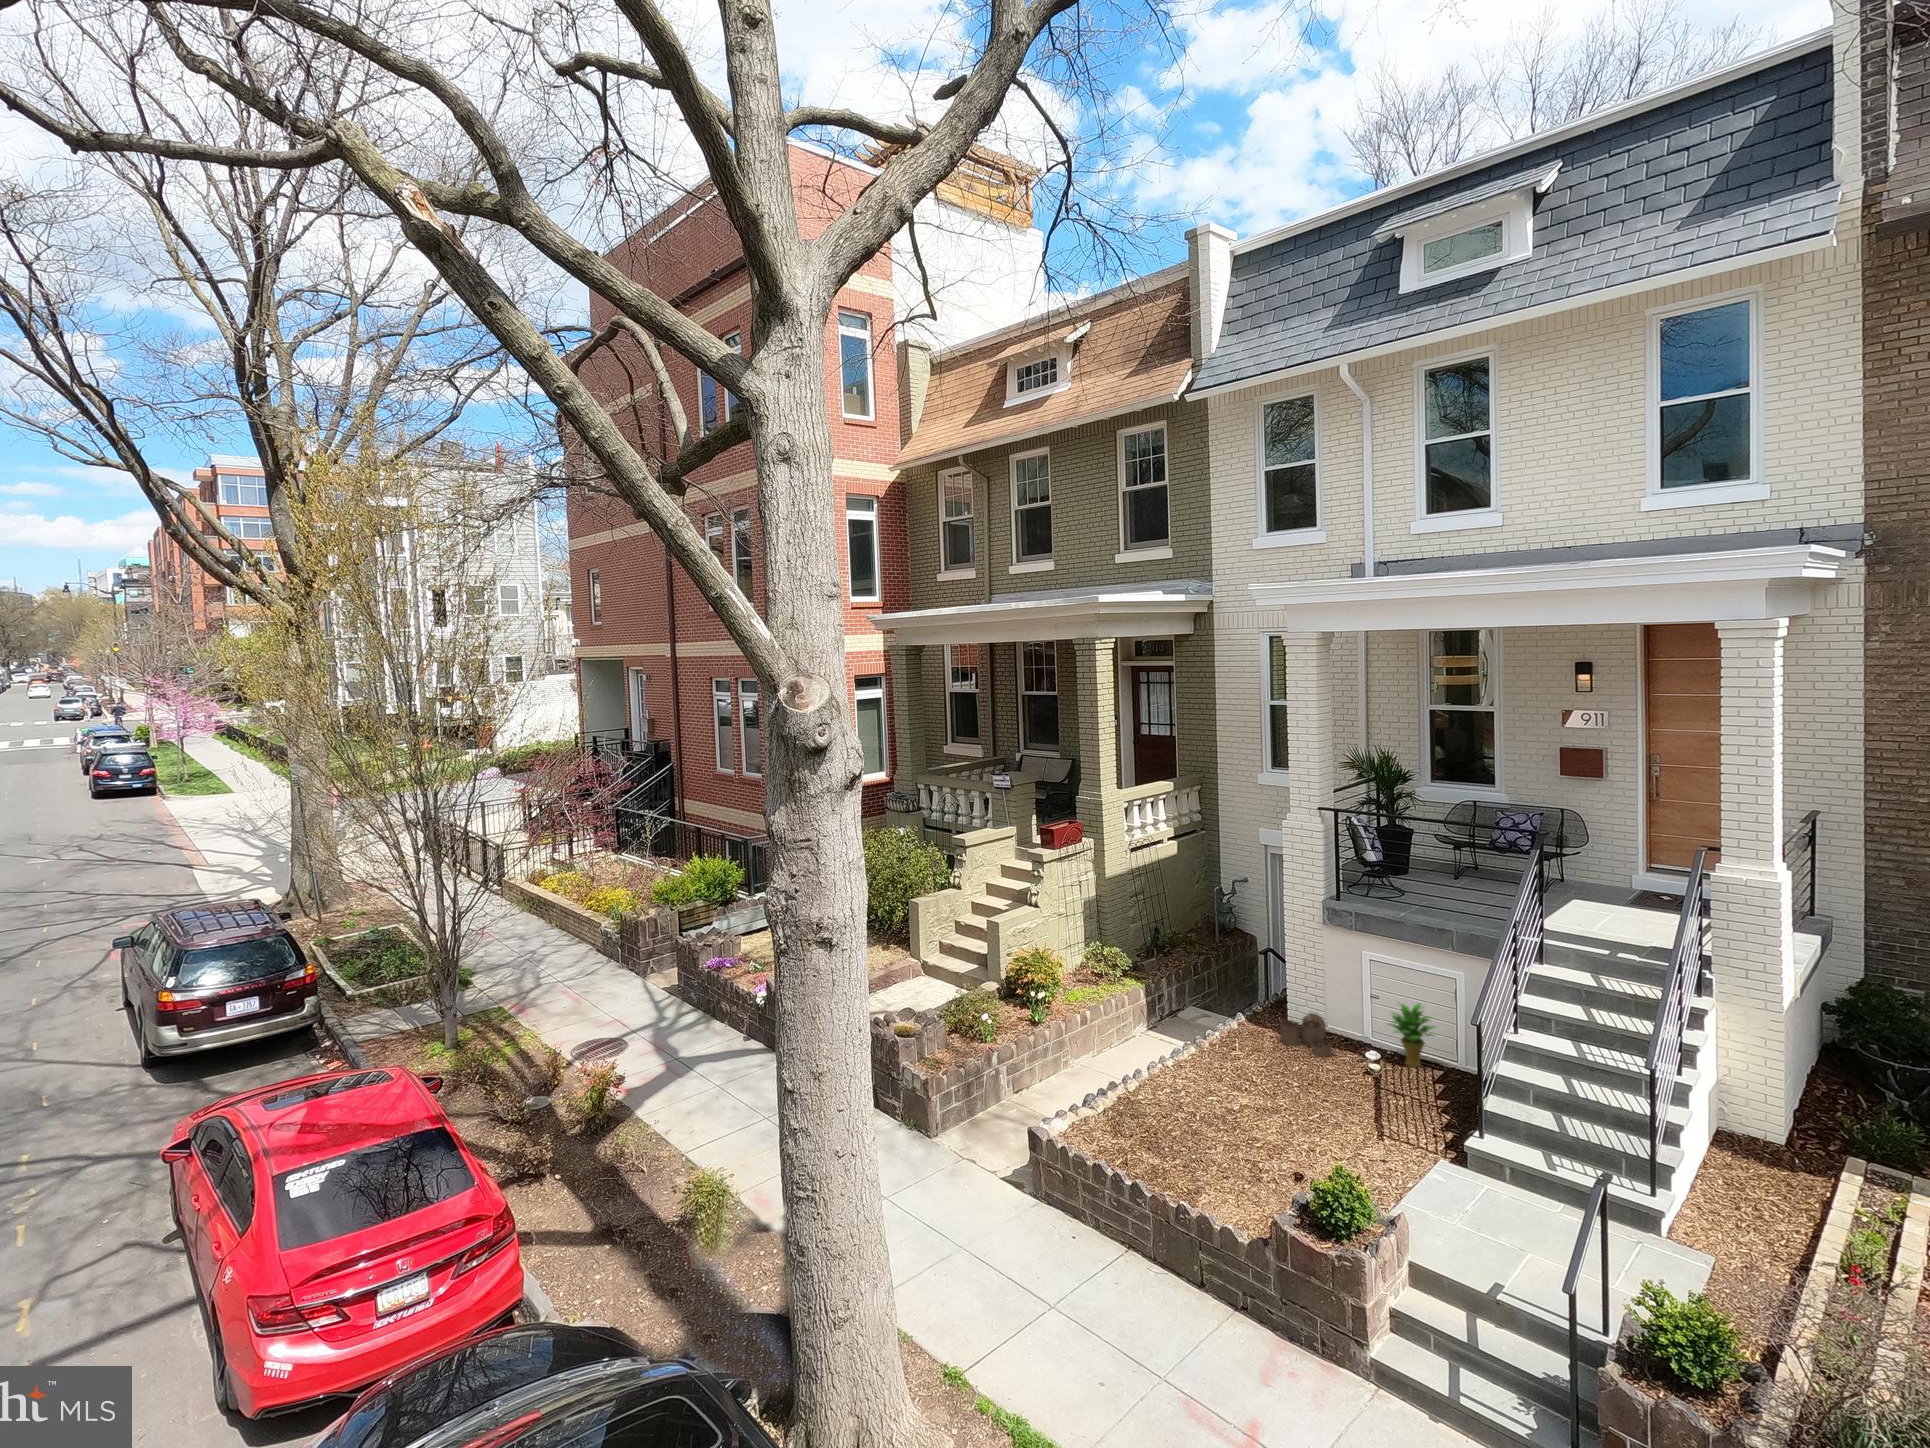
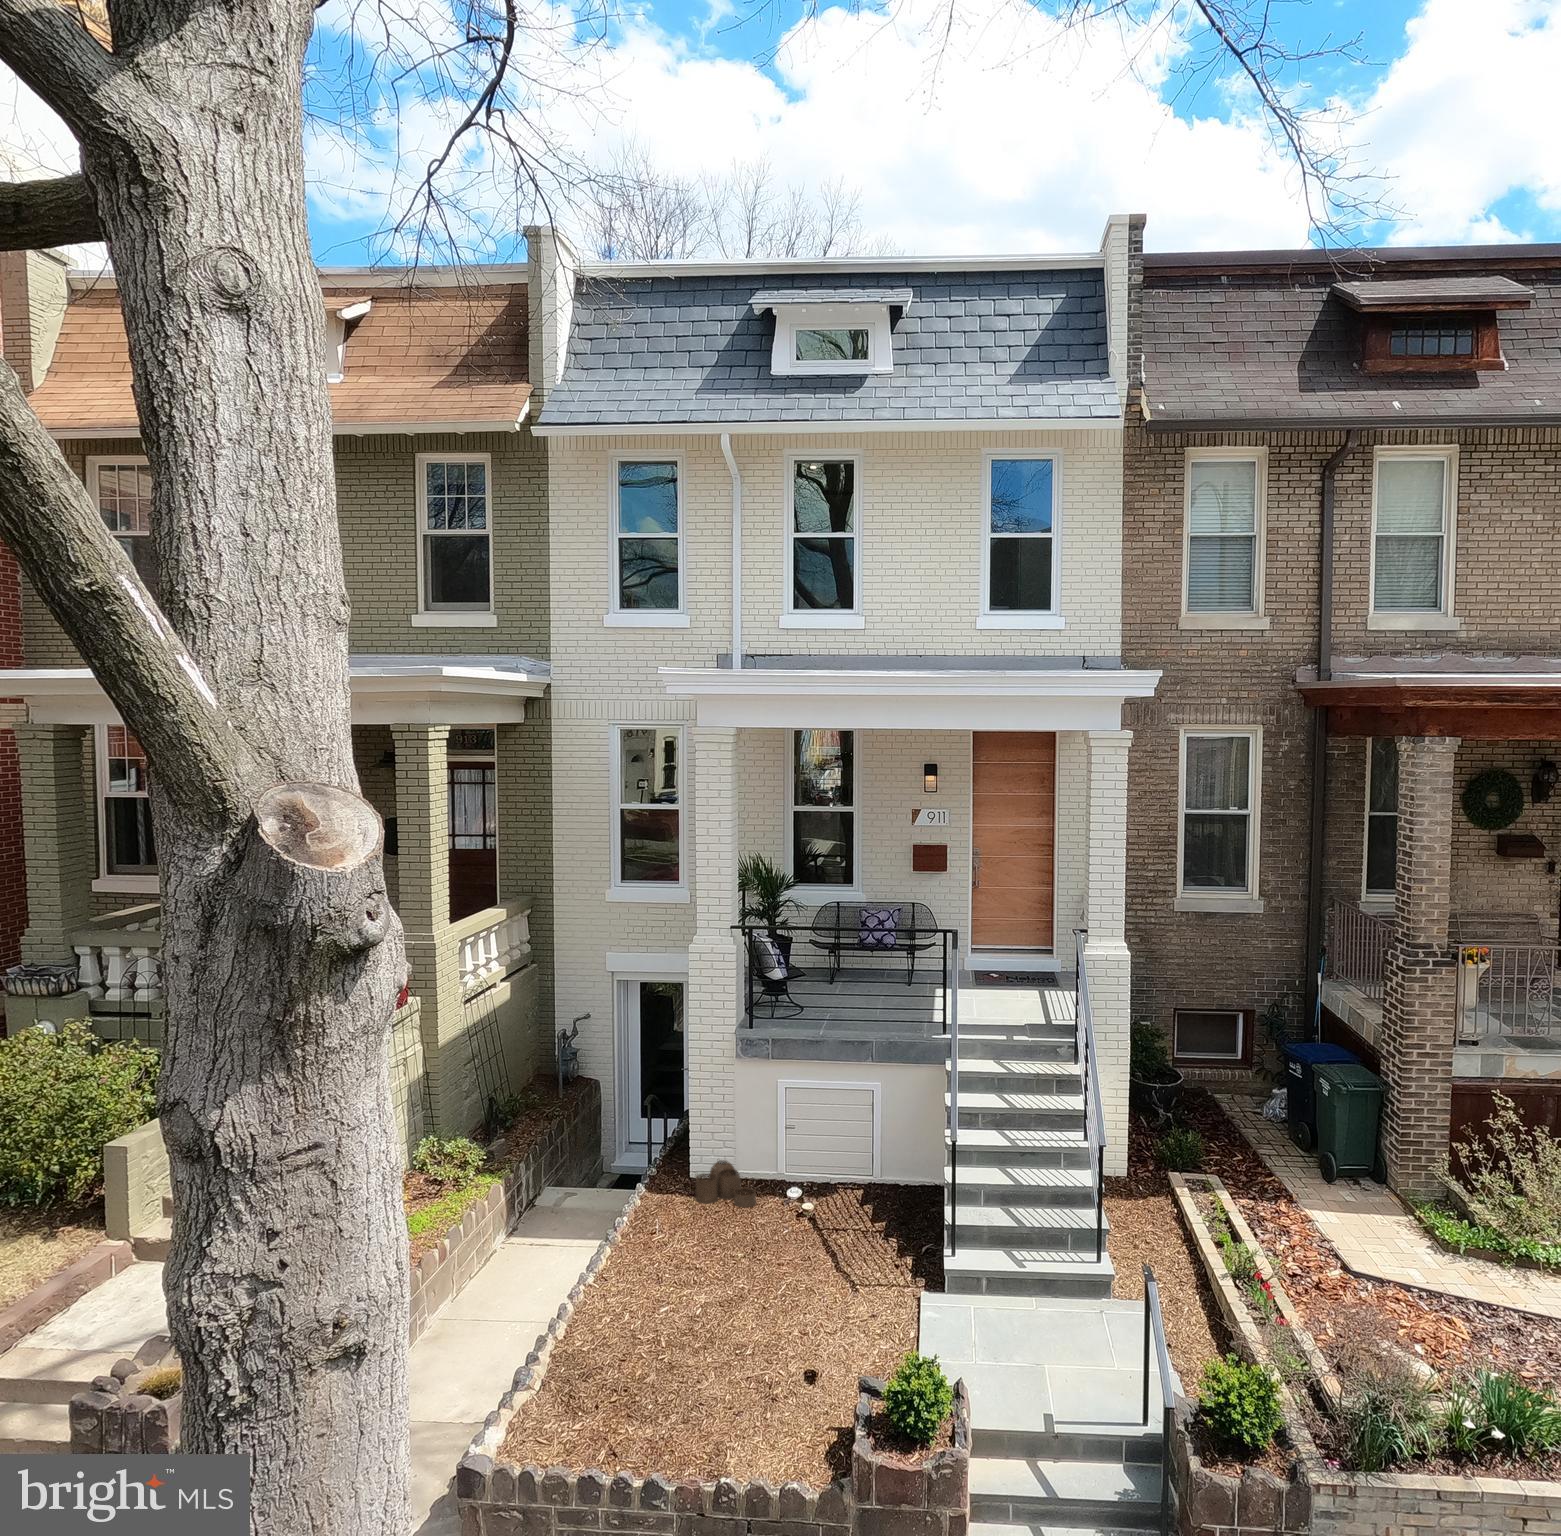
potted plant: present [1388,1003,1435,1067] -> none [807,1125,857,1196]

